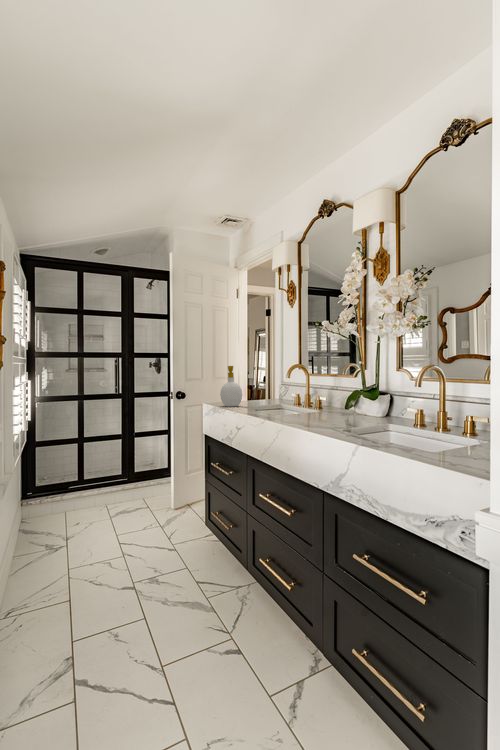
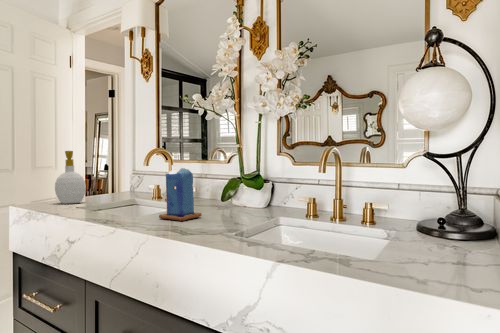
candle: none [292,378,325,423] -> present [159,165,201,221]

